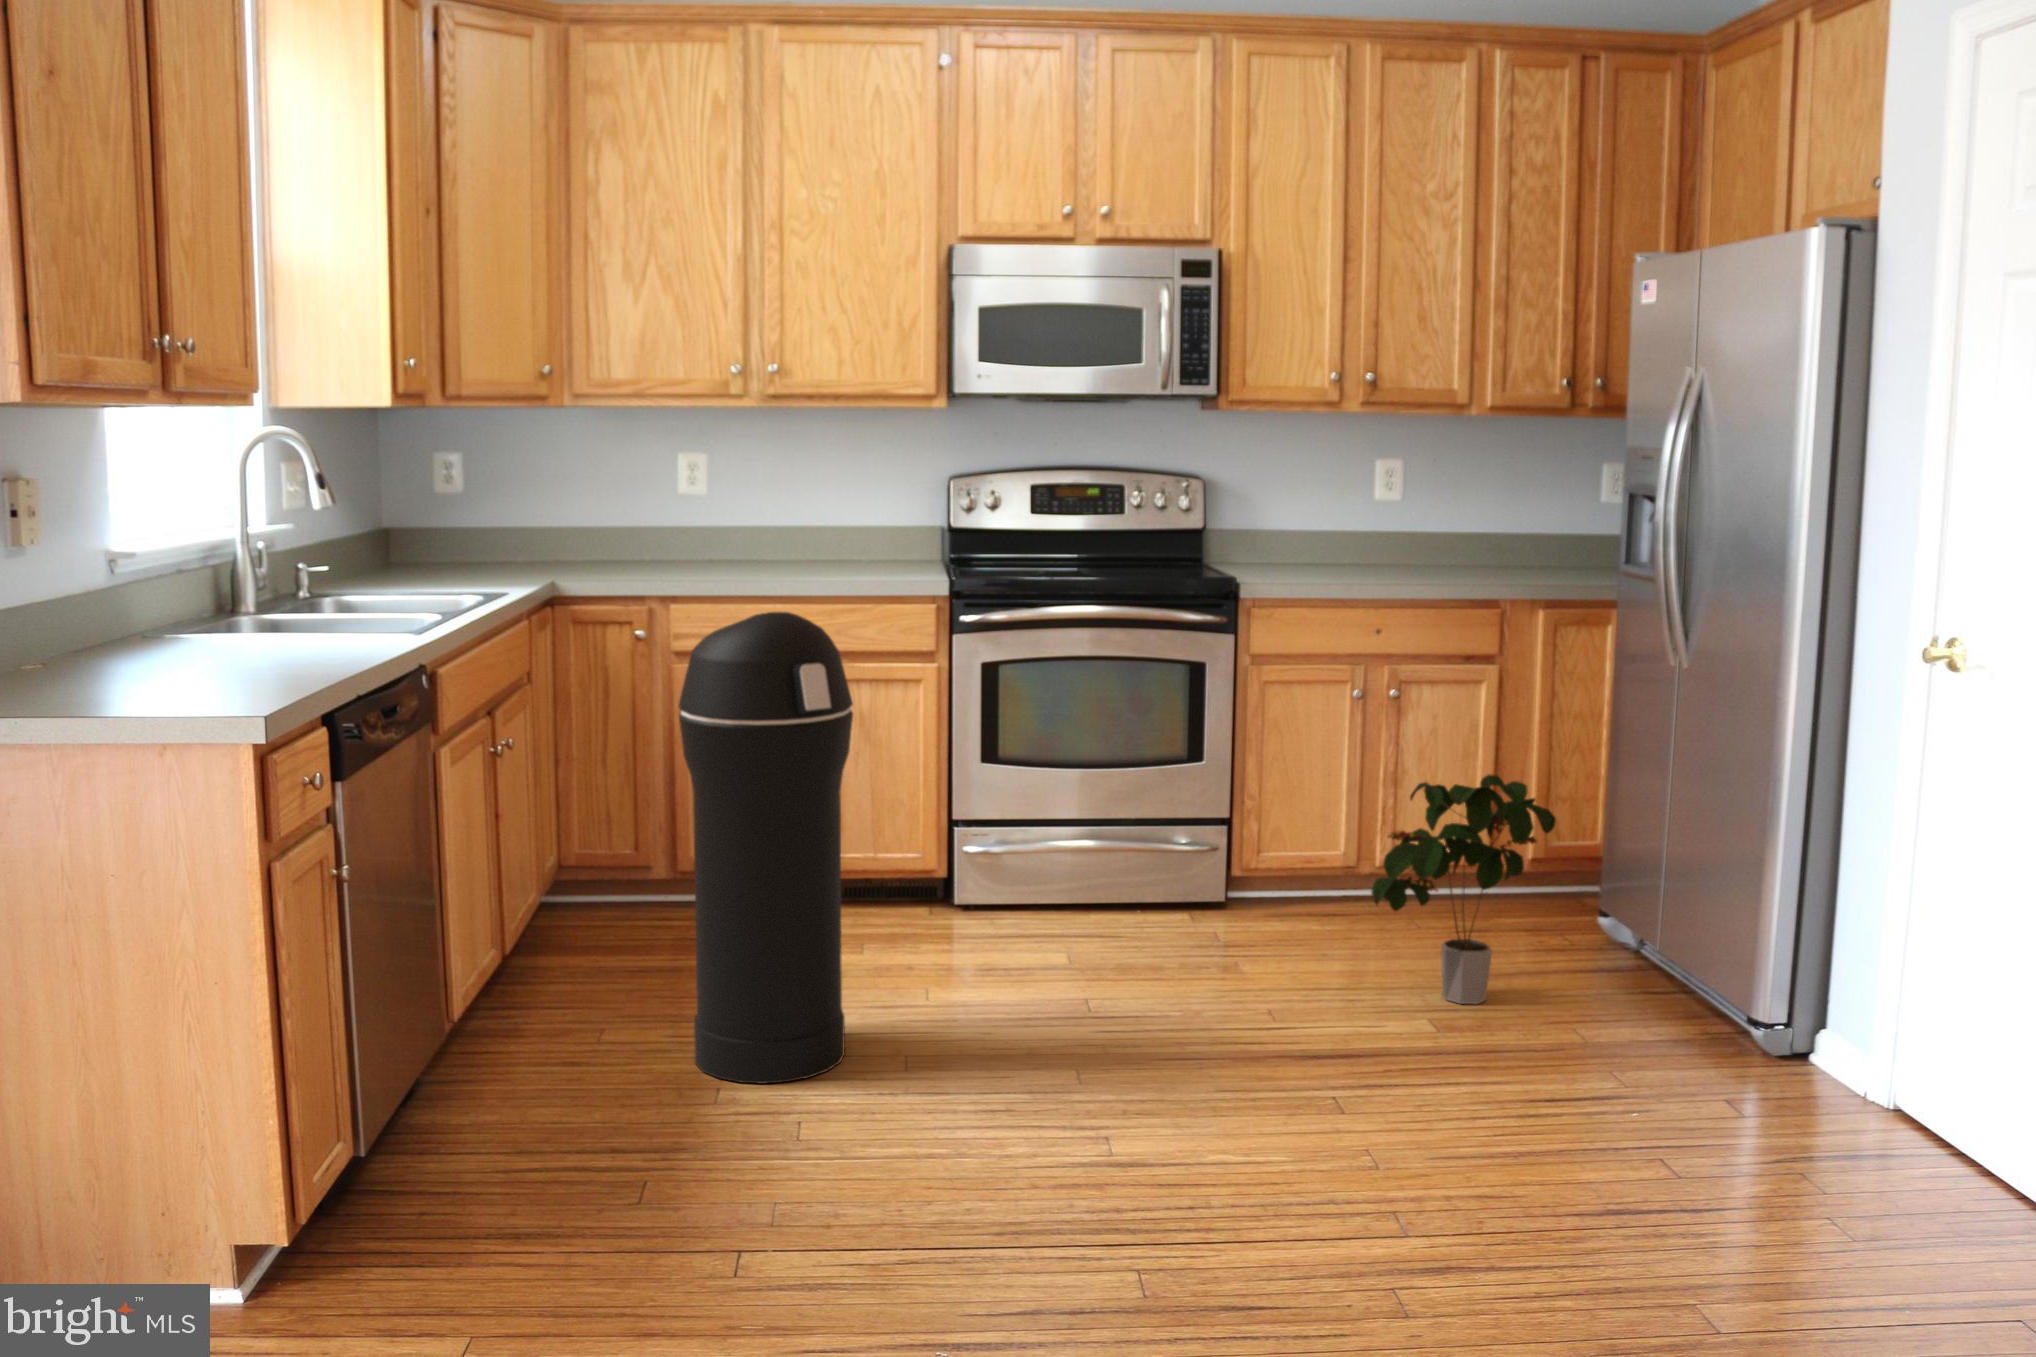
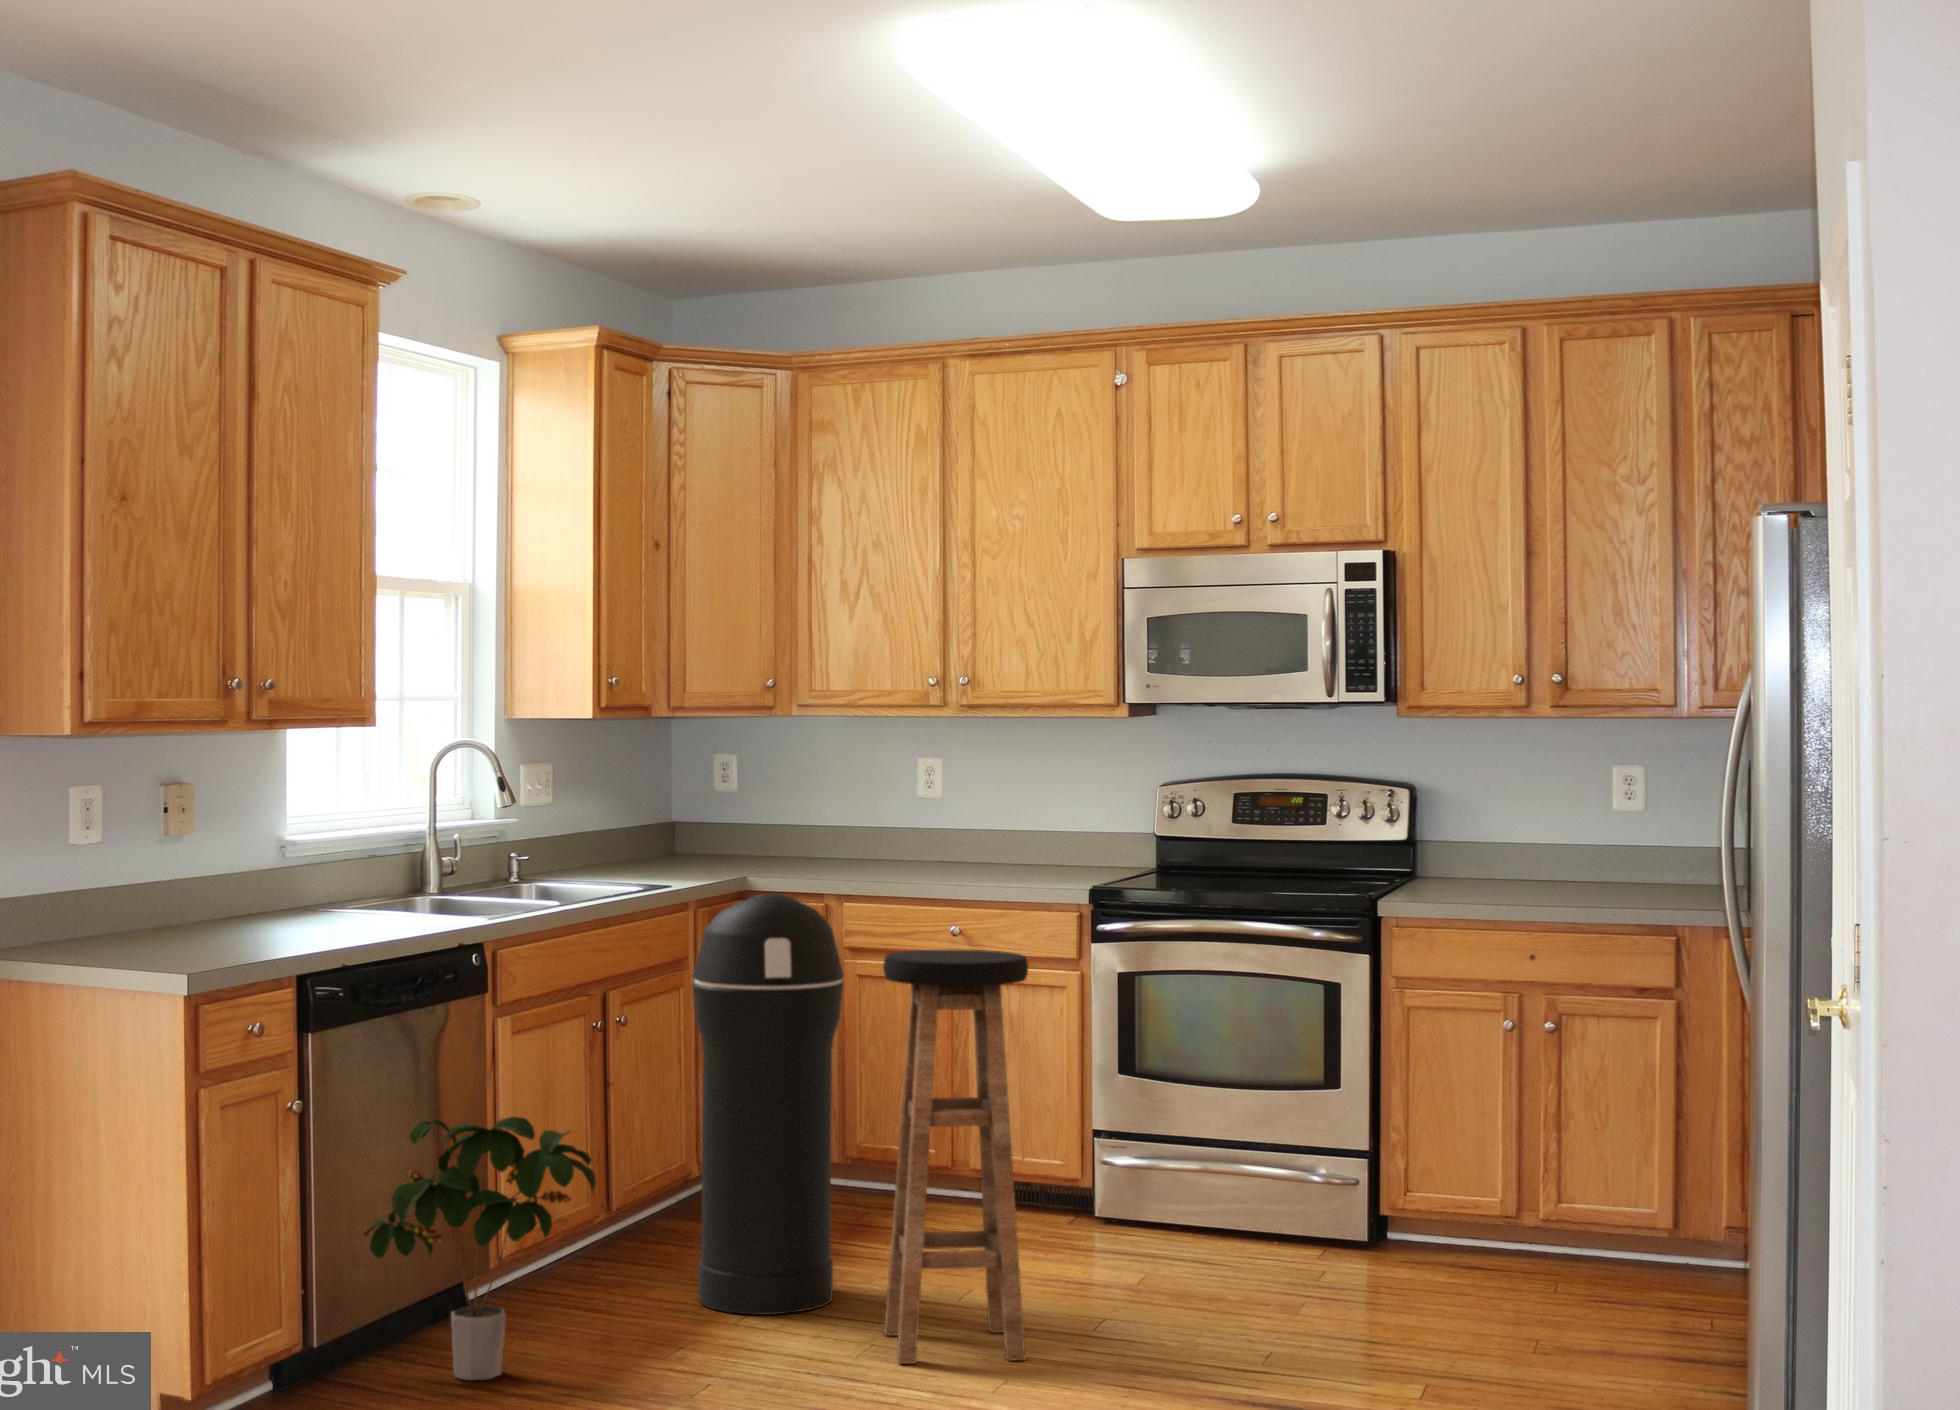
bar stool: none [953,665,1139,1124] -> present [883,950,1028,1364]
potted plant: present [1371,774,1556,1004] -> present [364,1117,596,1380]

